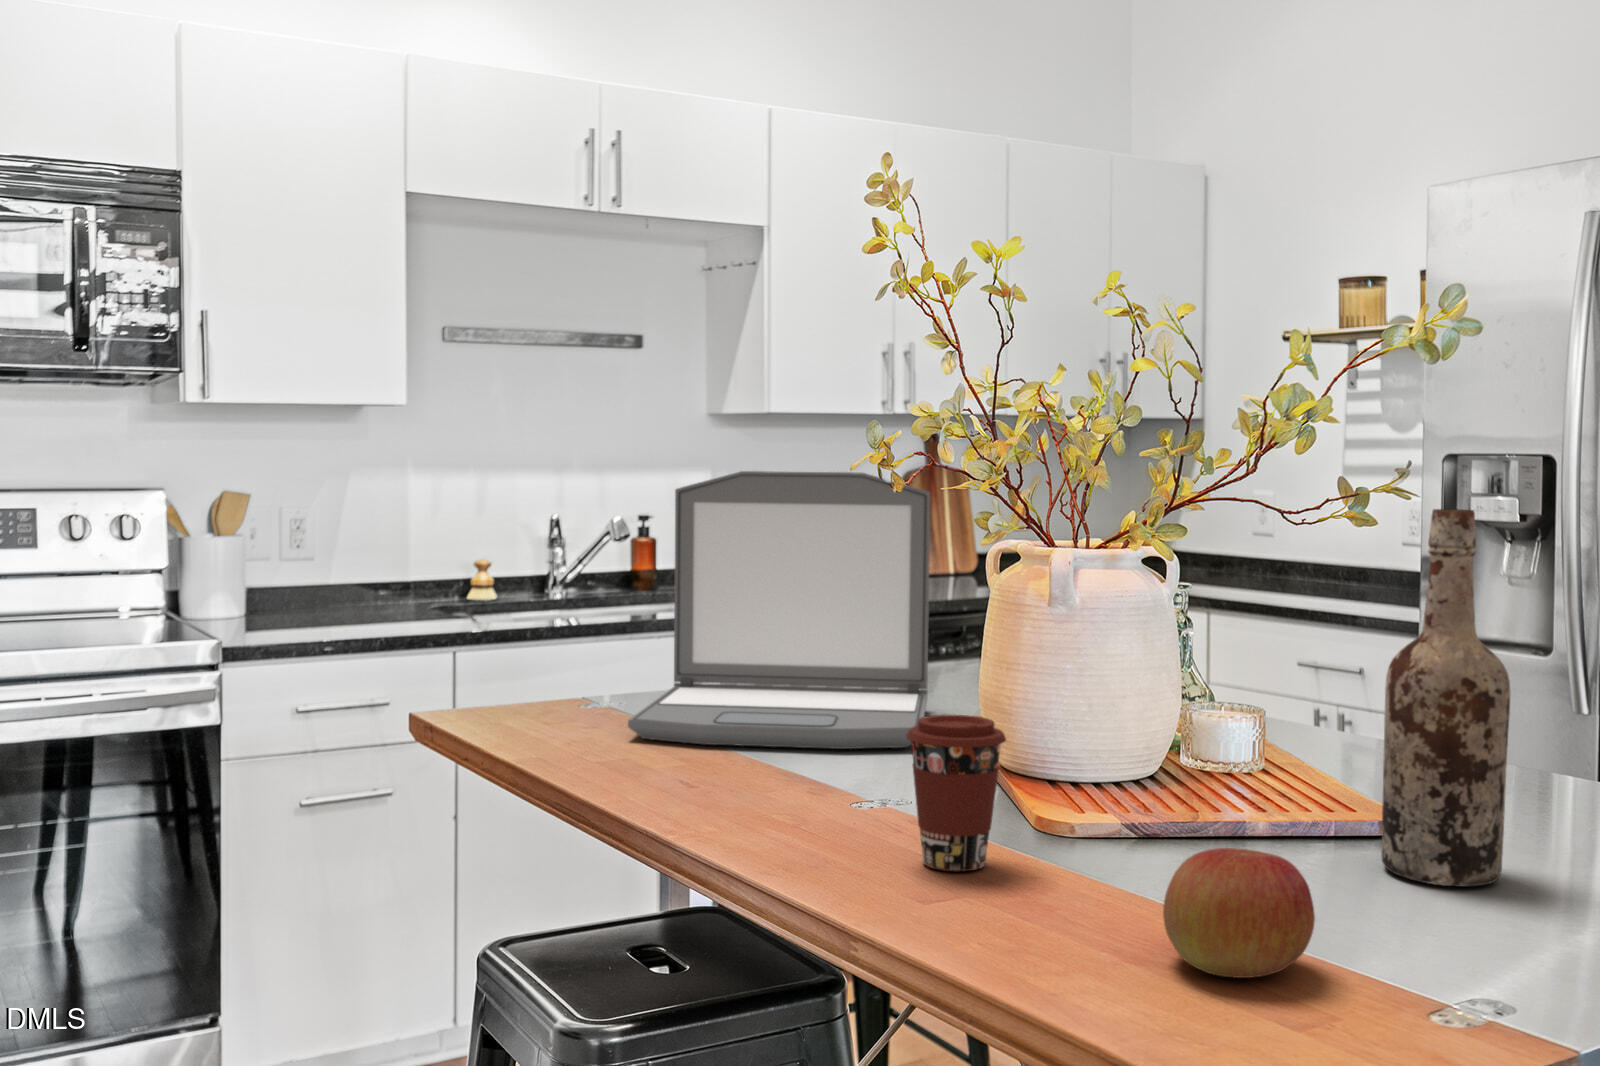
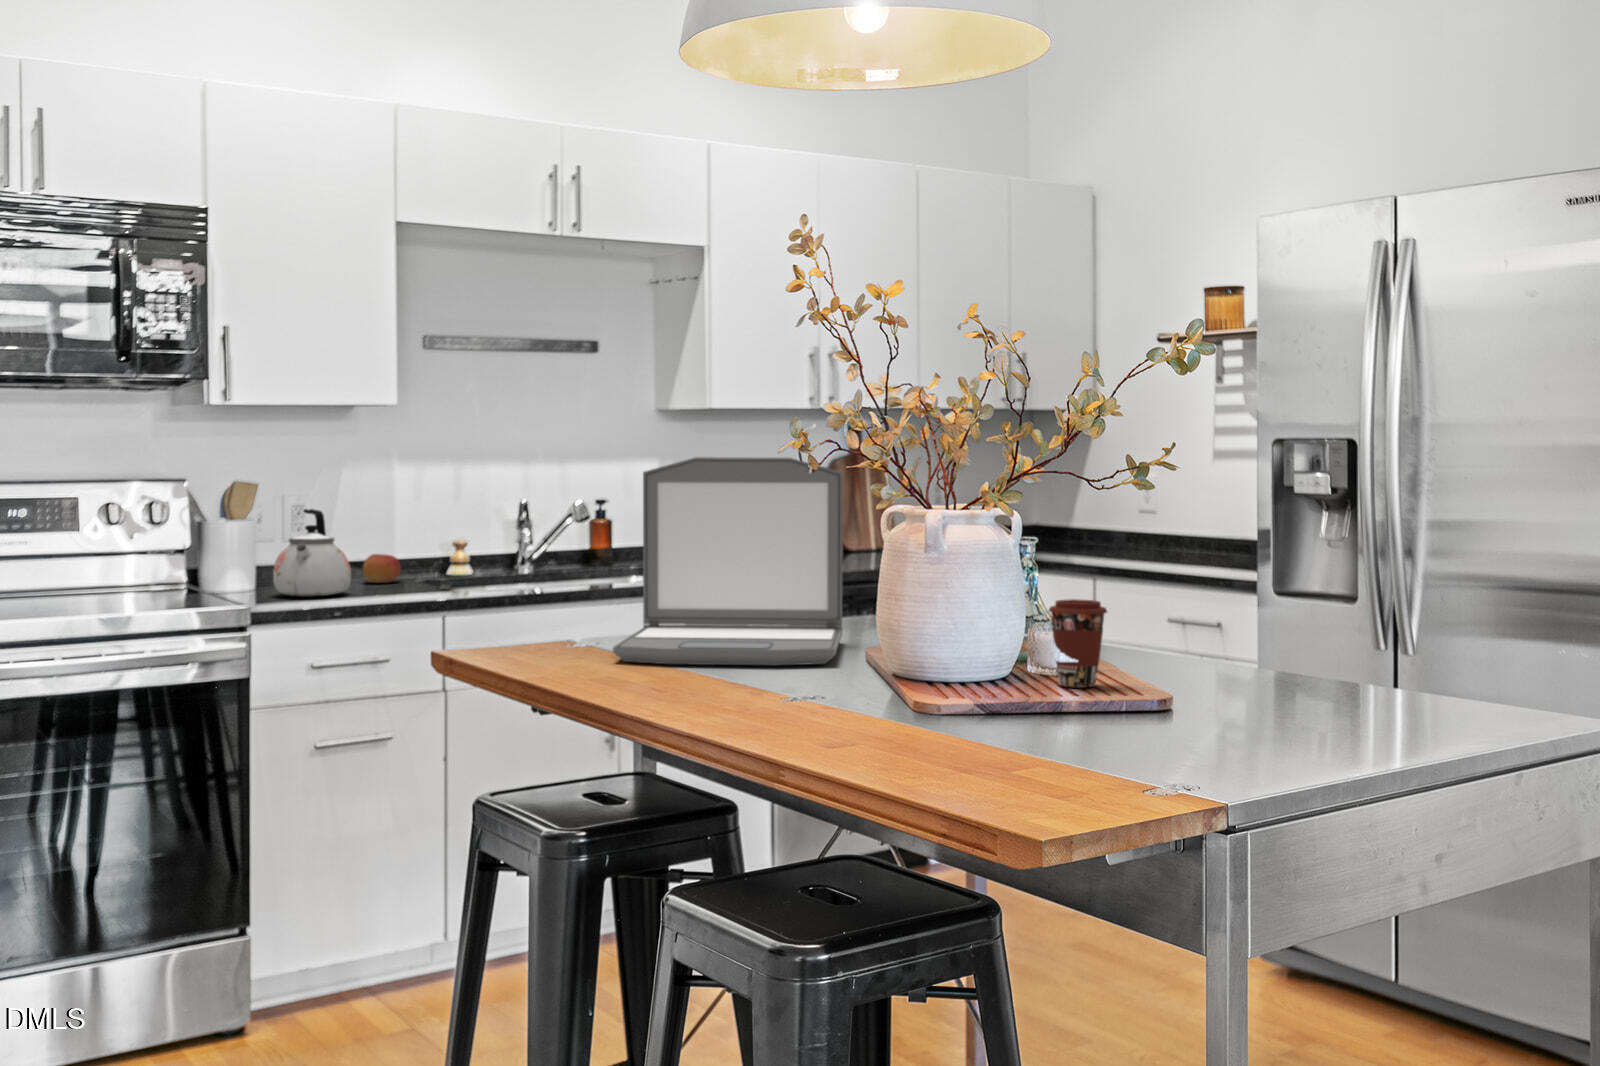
wine bottle: present [1382,509,1510,886] -> none [1144,476,1225,729]
kettle: none [260,525,350,626] -> present [273,509,351,597]
coffee cup: present [906,715,1006,871] -> present [1049,599,1107,688]
apple: present [1163,848,1315,978] -> present [363,554,401,583]

